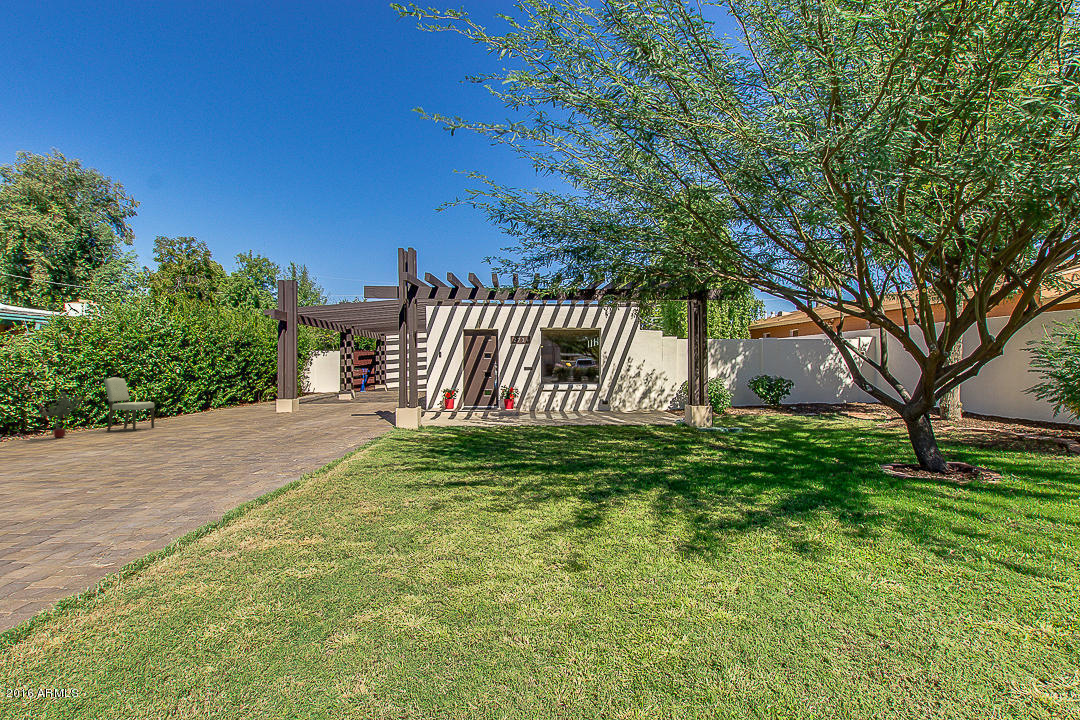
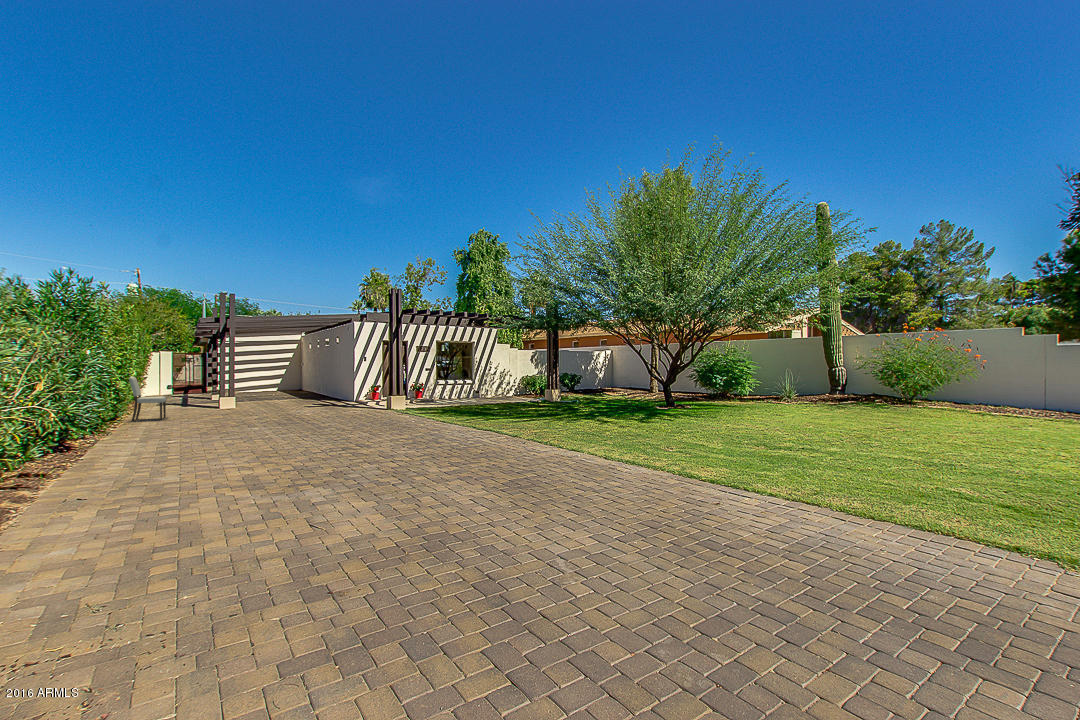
potted tree: present [36,392,83,438] -> none [98,388,129,426]

